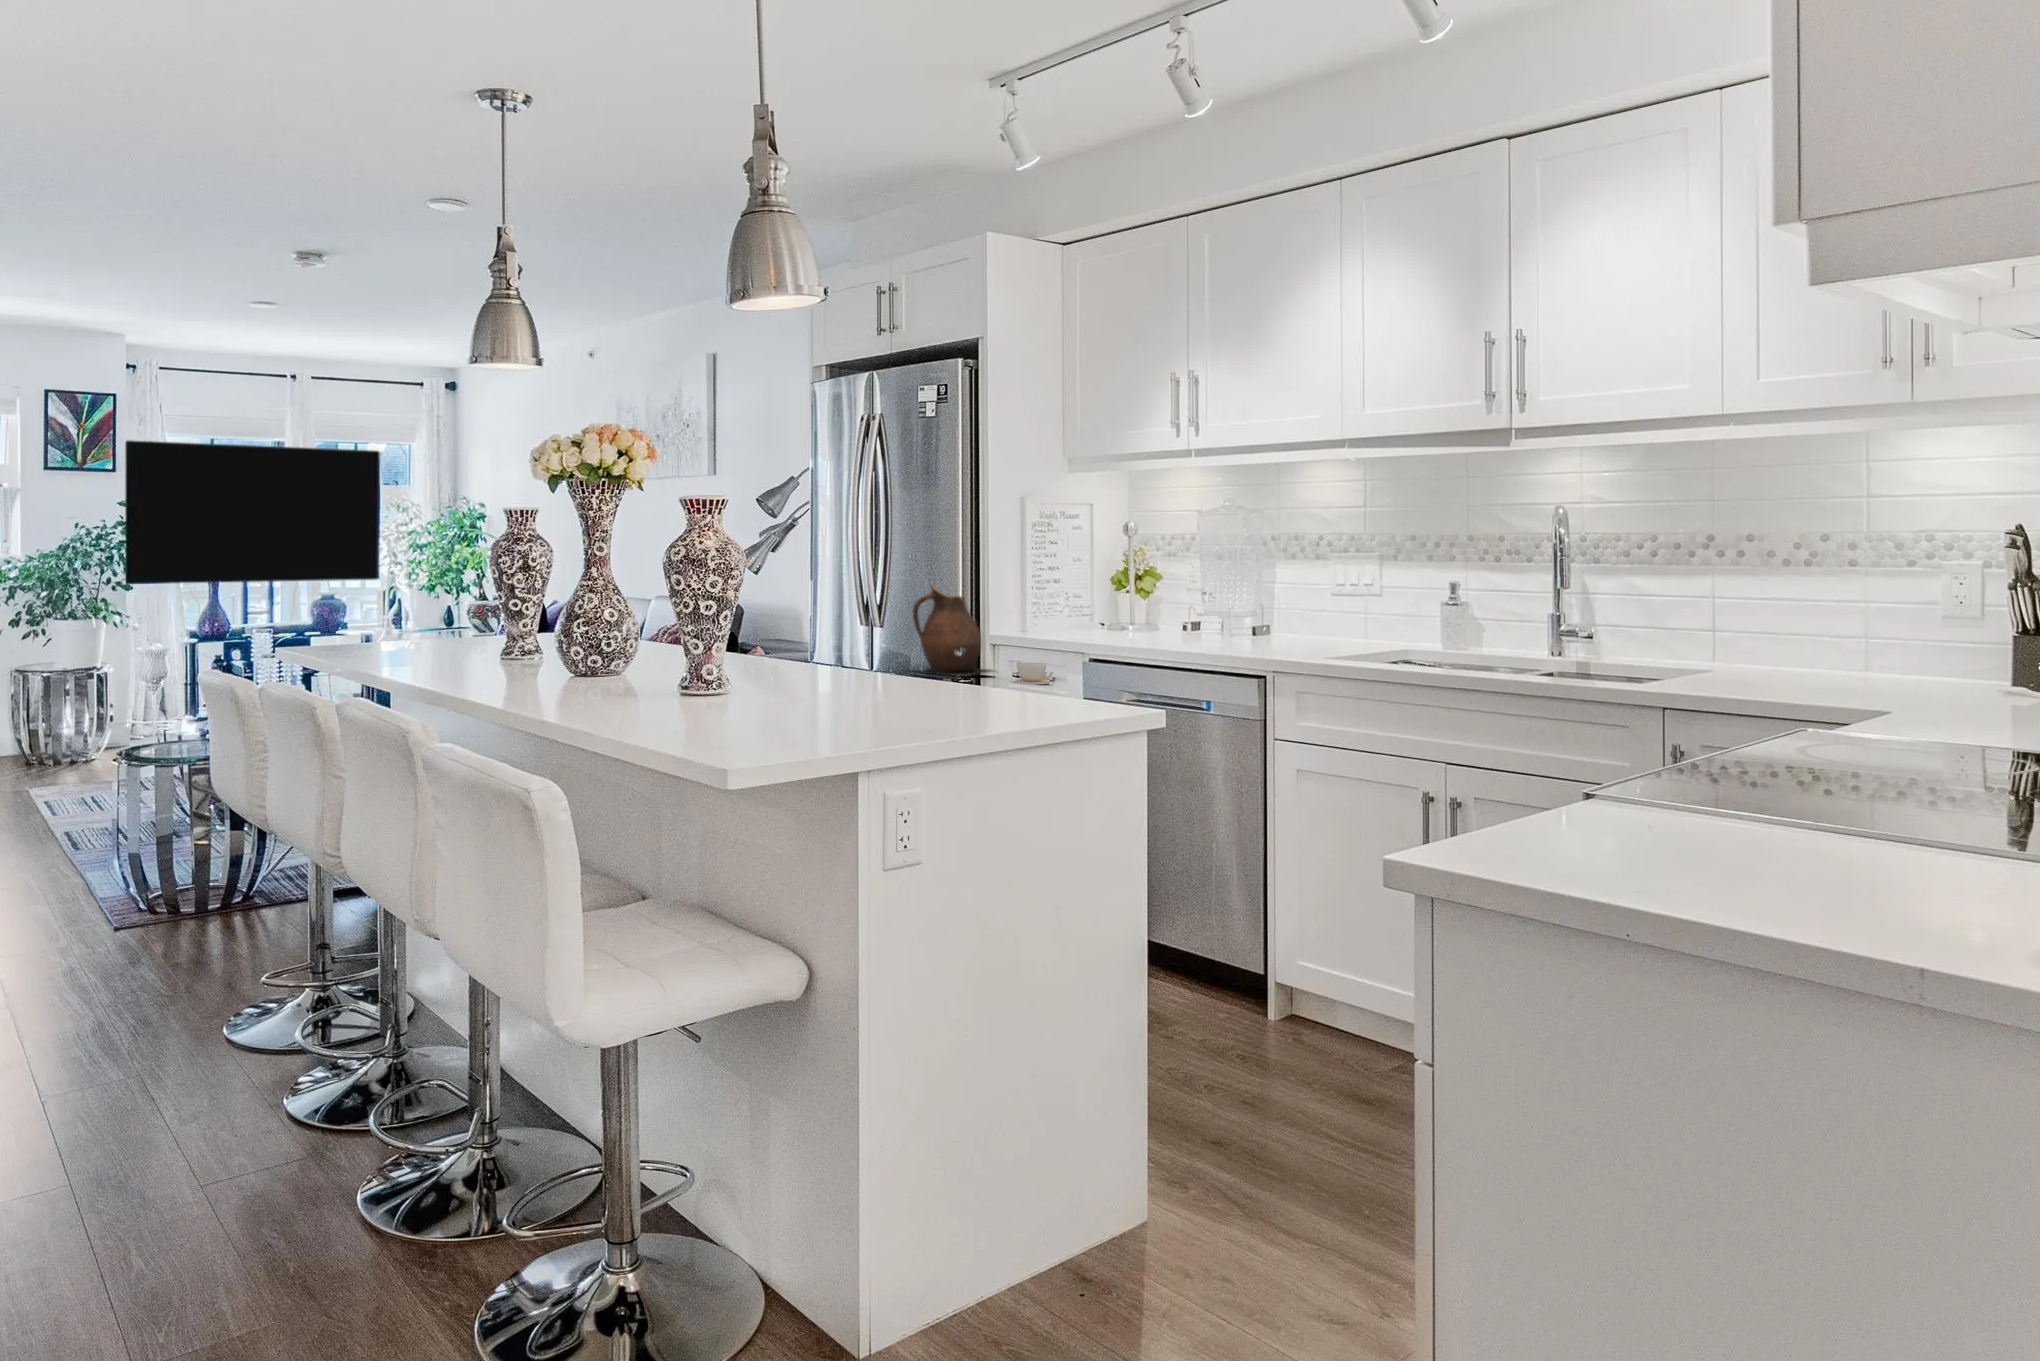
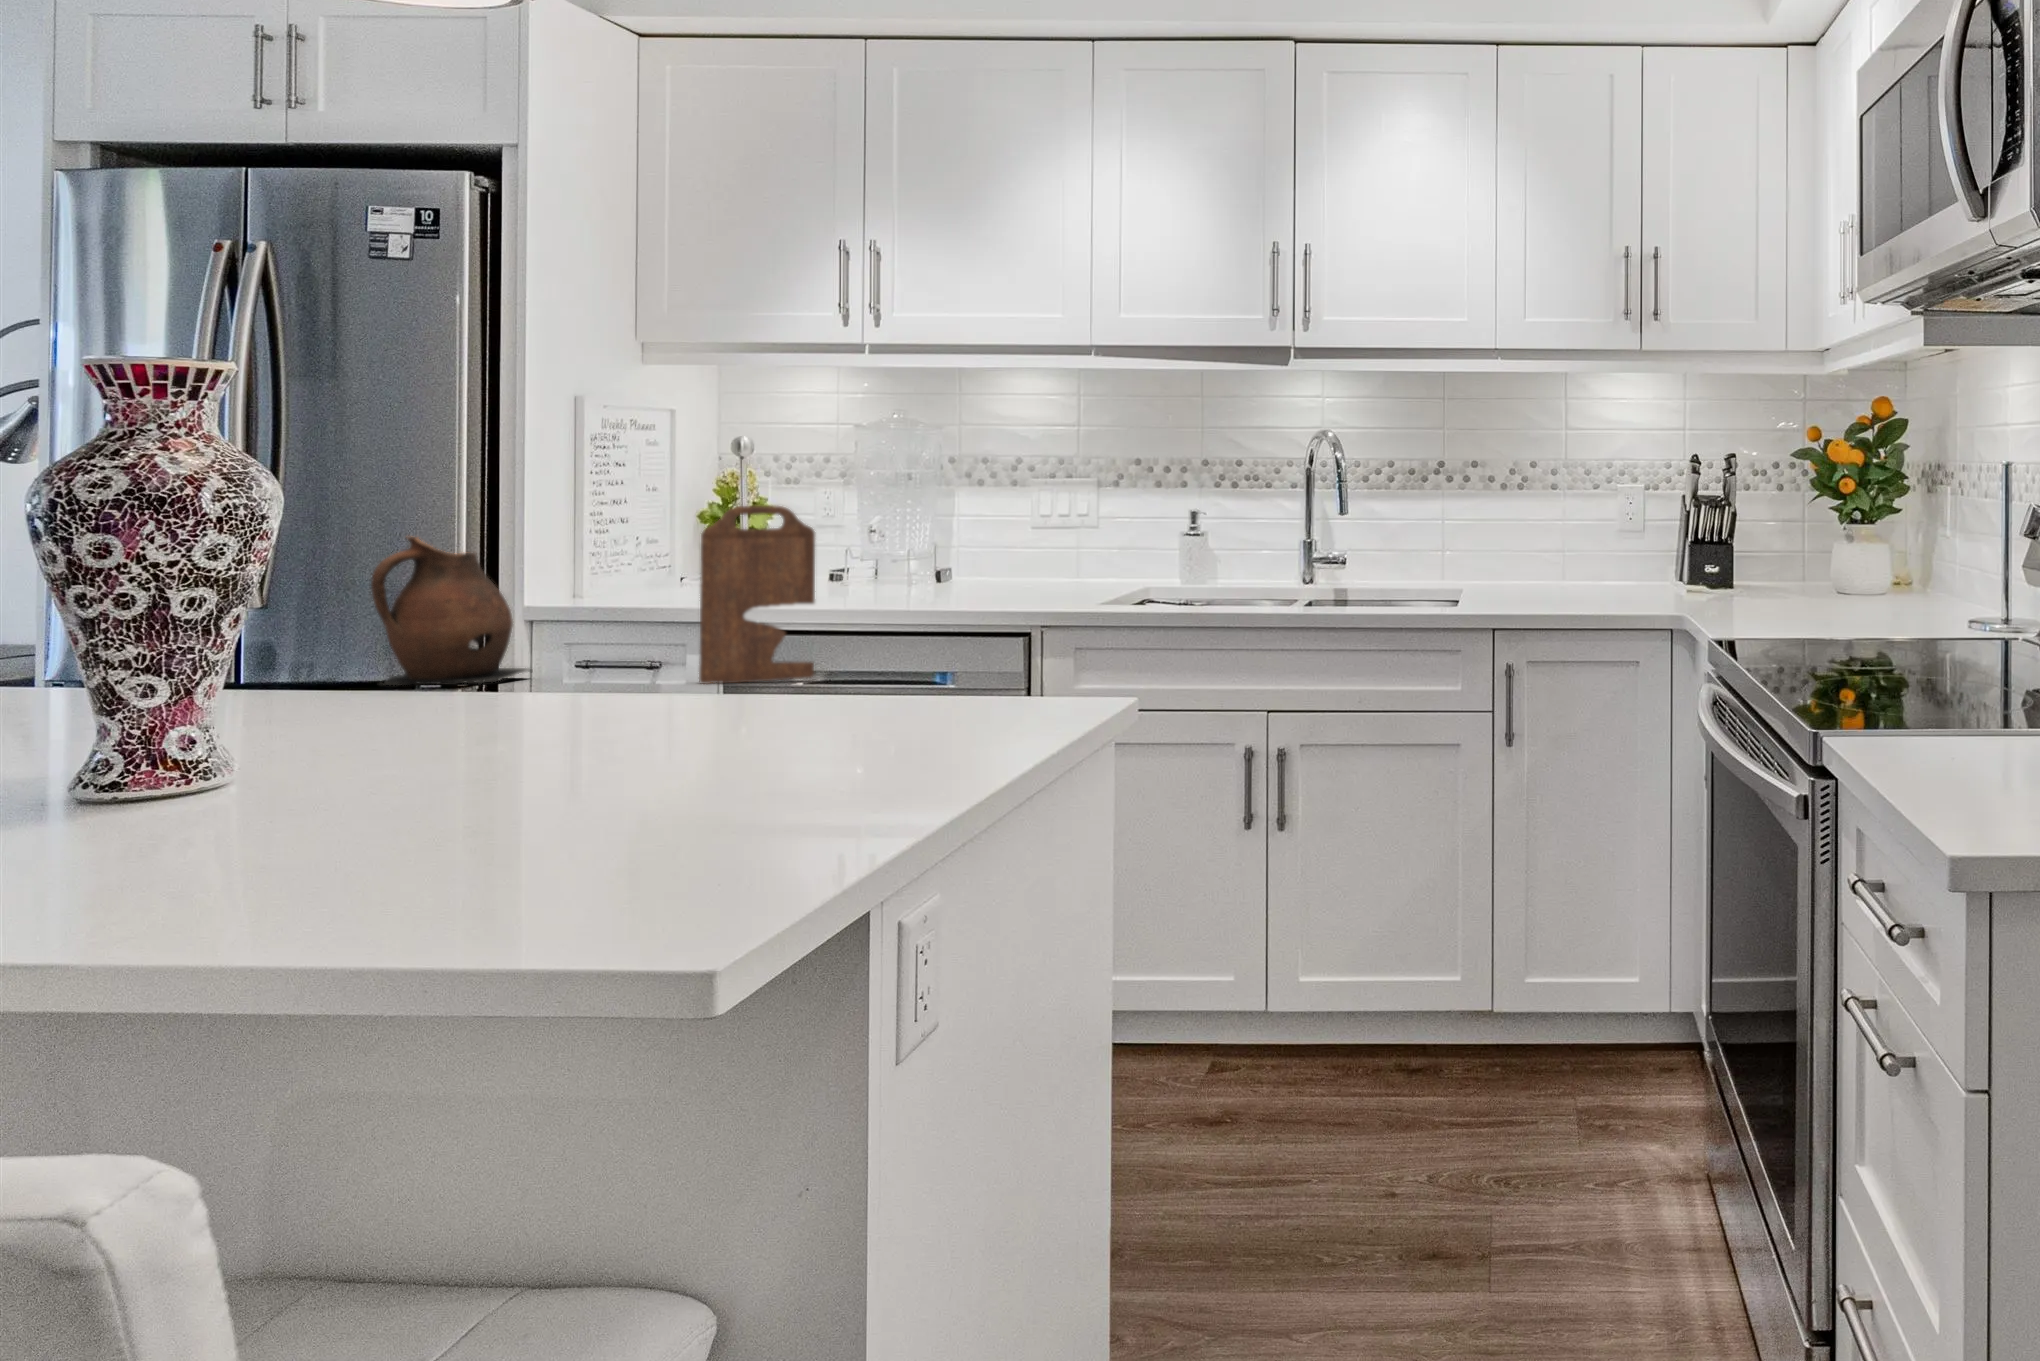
cutting board: none [1066,570,1137,694] -> present [699,506,815,684]
coffee cup: present [1015,661,1053,685] -> none [588,645,659,683]

